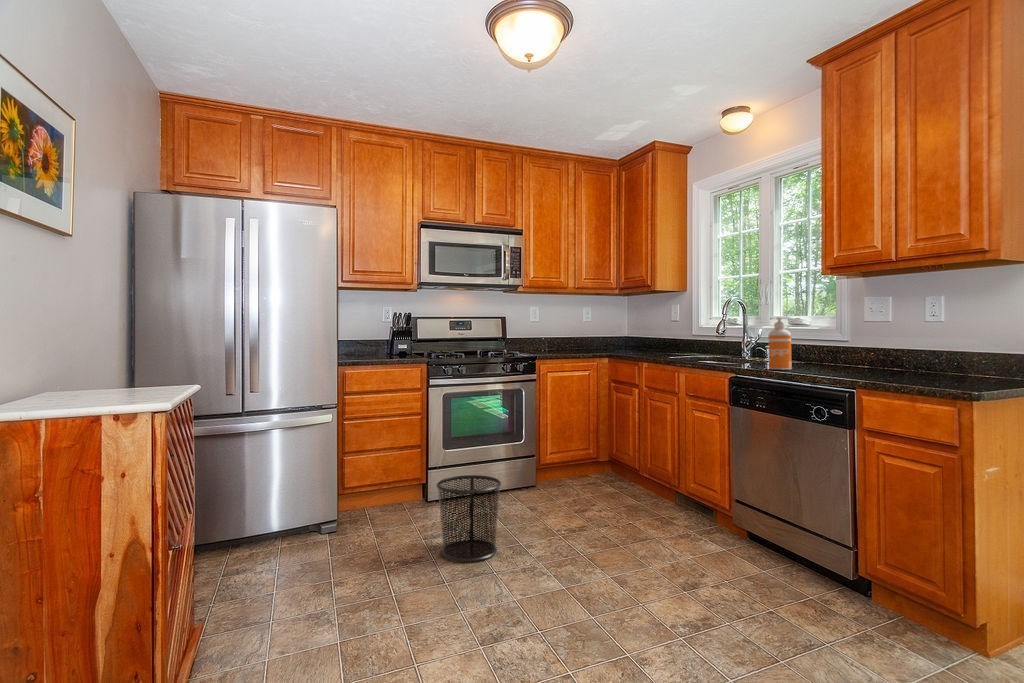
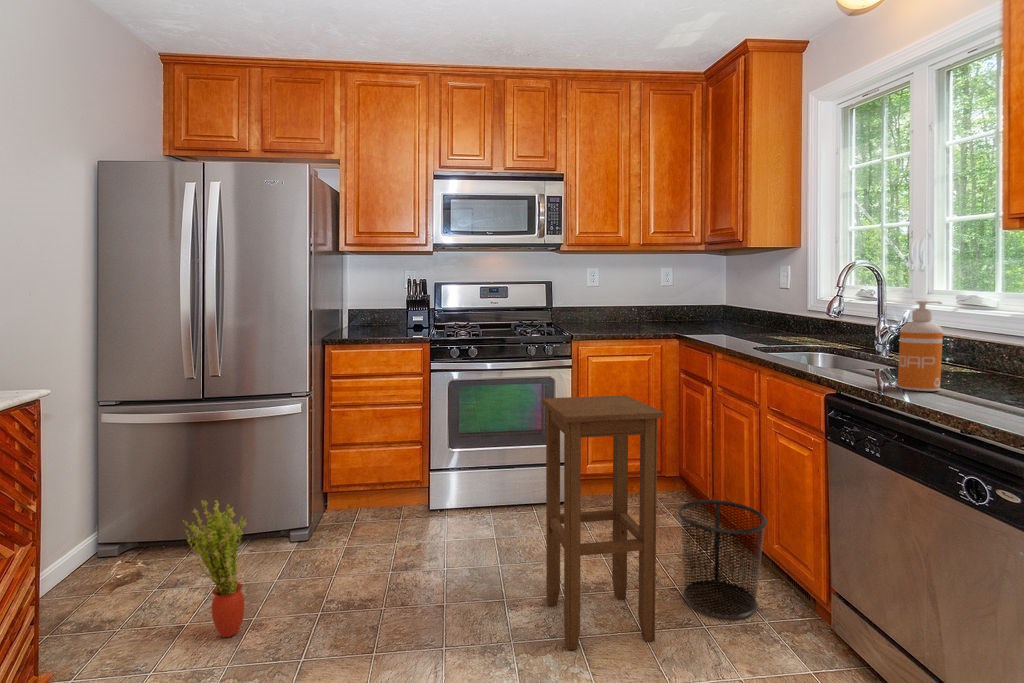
stool: none [546,386,636,557] -> present [541,395,664,650]
potted plant: none [293,467,341,575] -> present [183,500,247,637]
waste bin: present [436,475,501,562] -> present [678,500,767,619]

